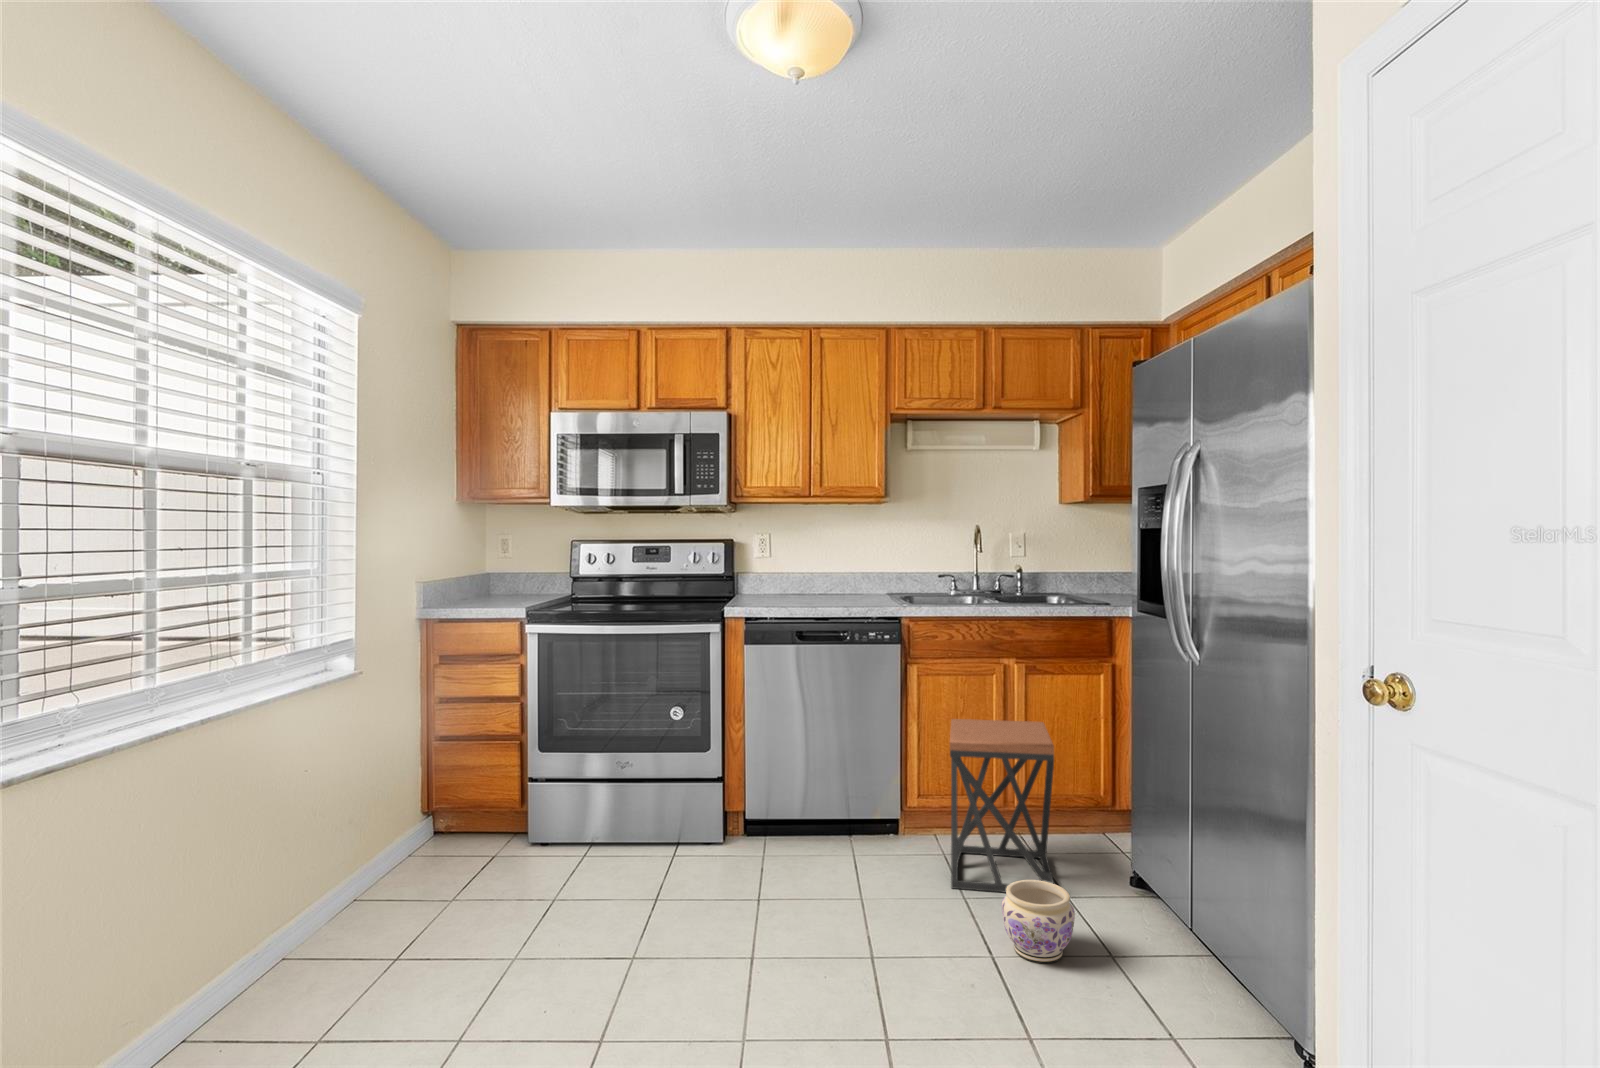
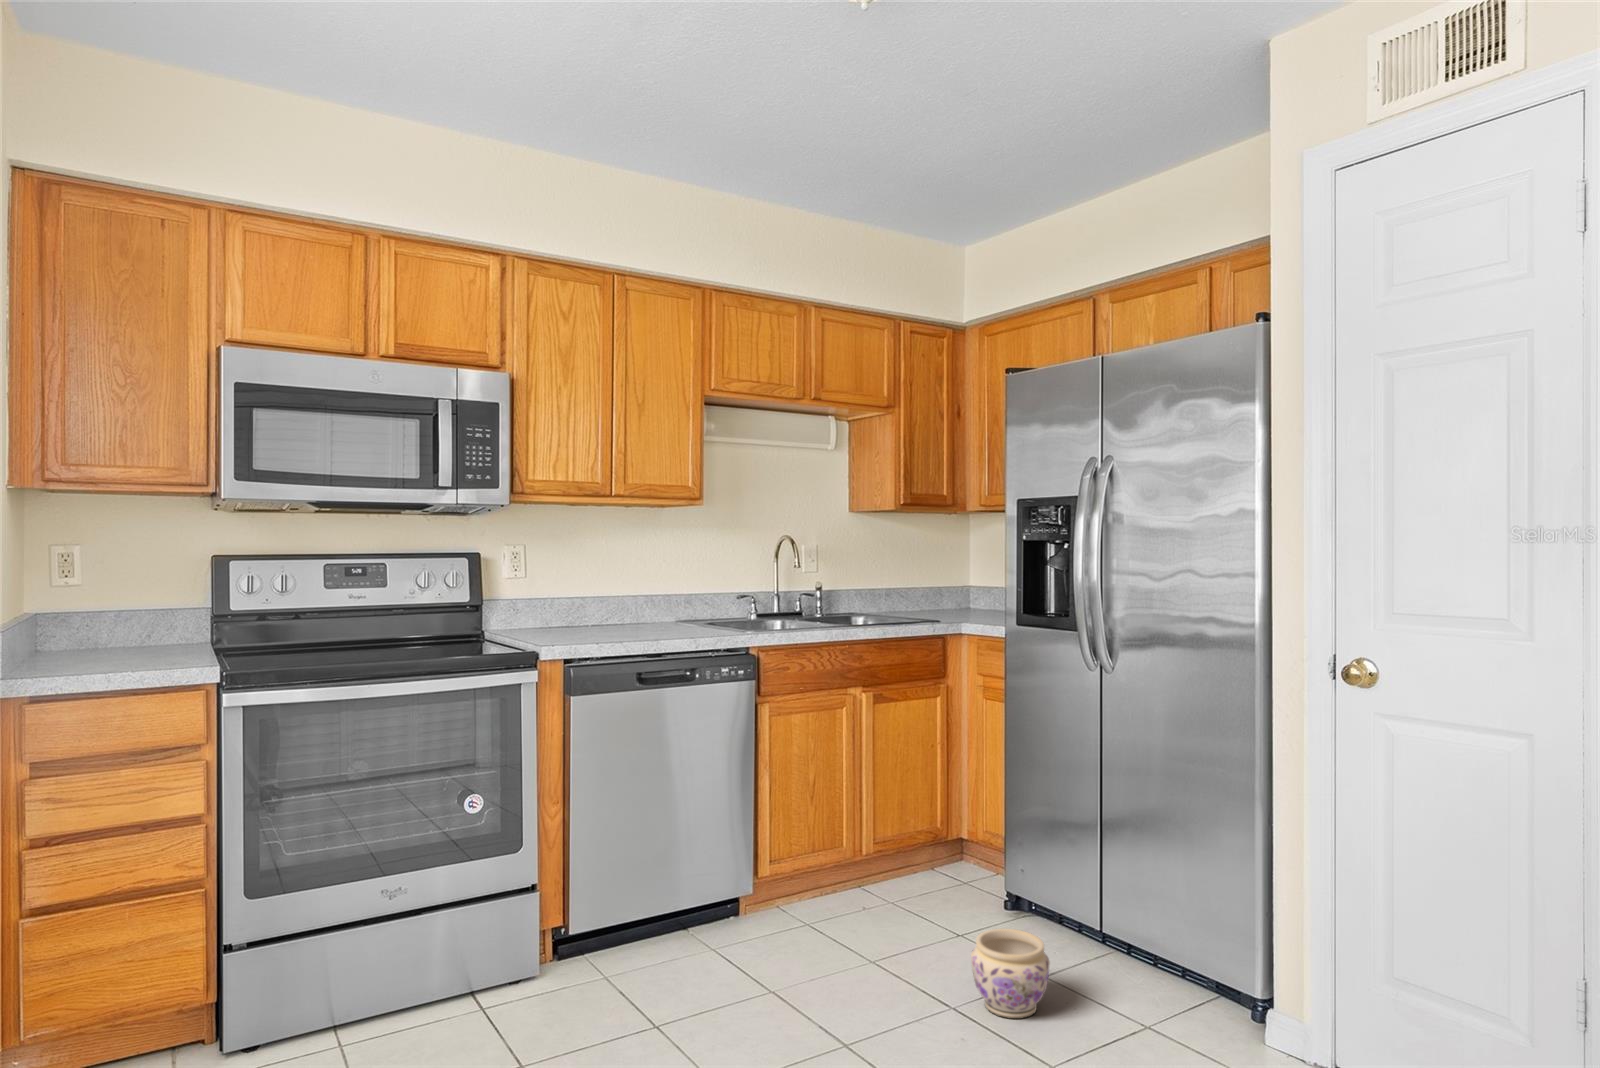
stool: present [950,719,1054,892] -> none [819,755,966,963]

